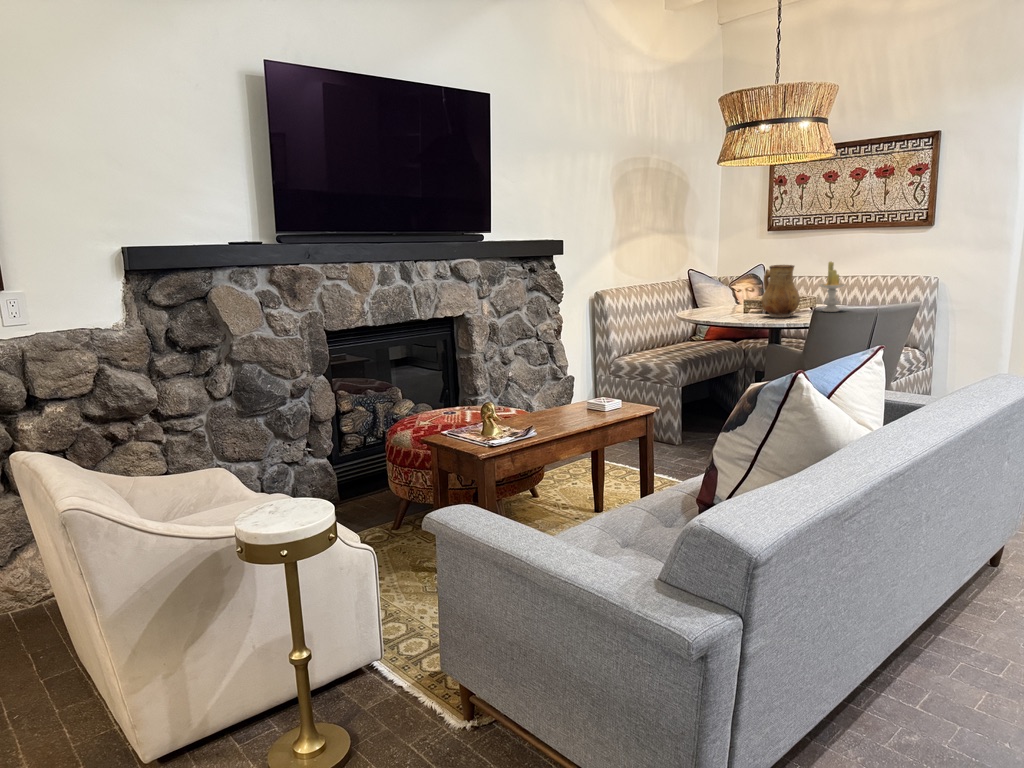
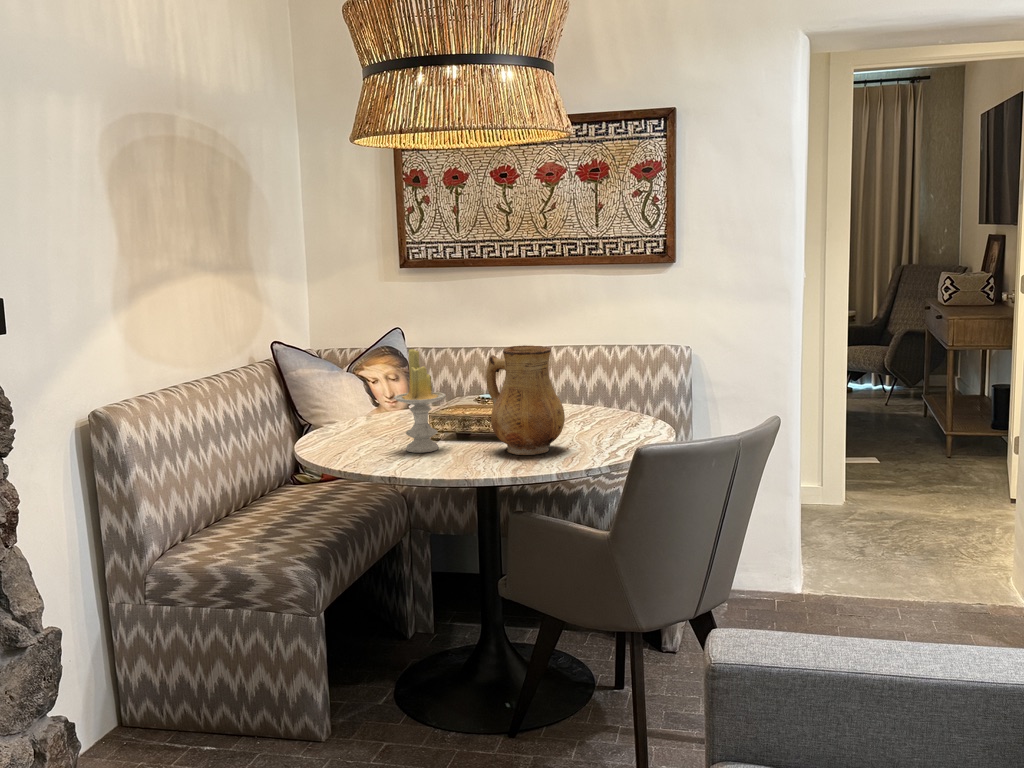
candle: present [819,262,846,312] -> present [394,349,446,453]

